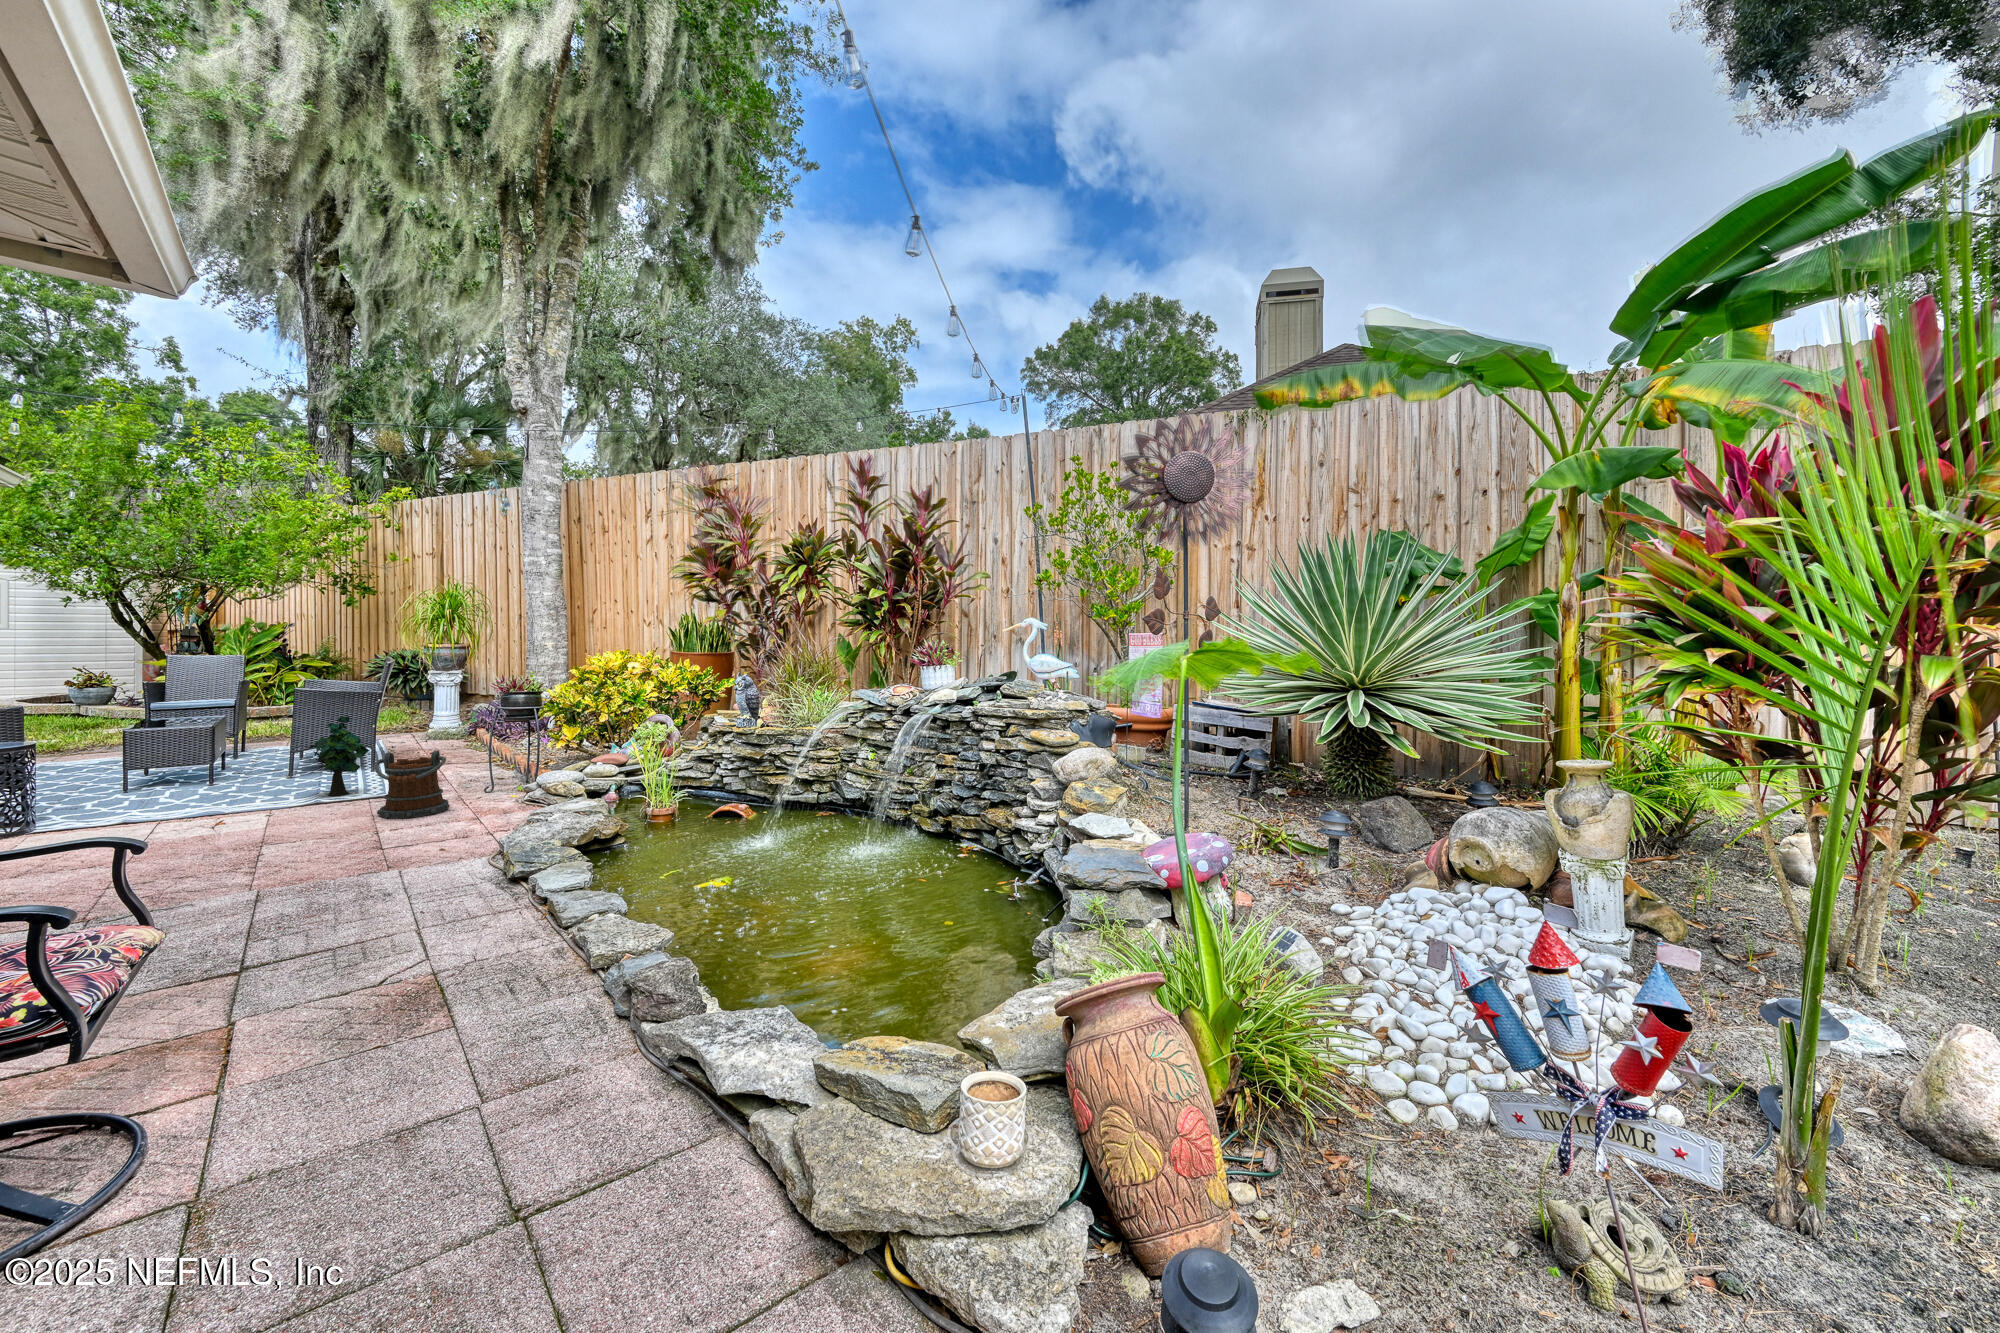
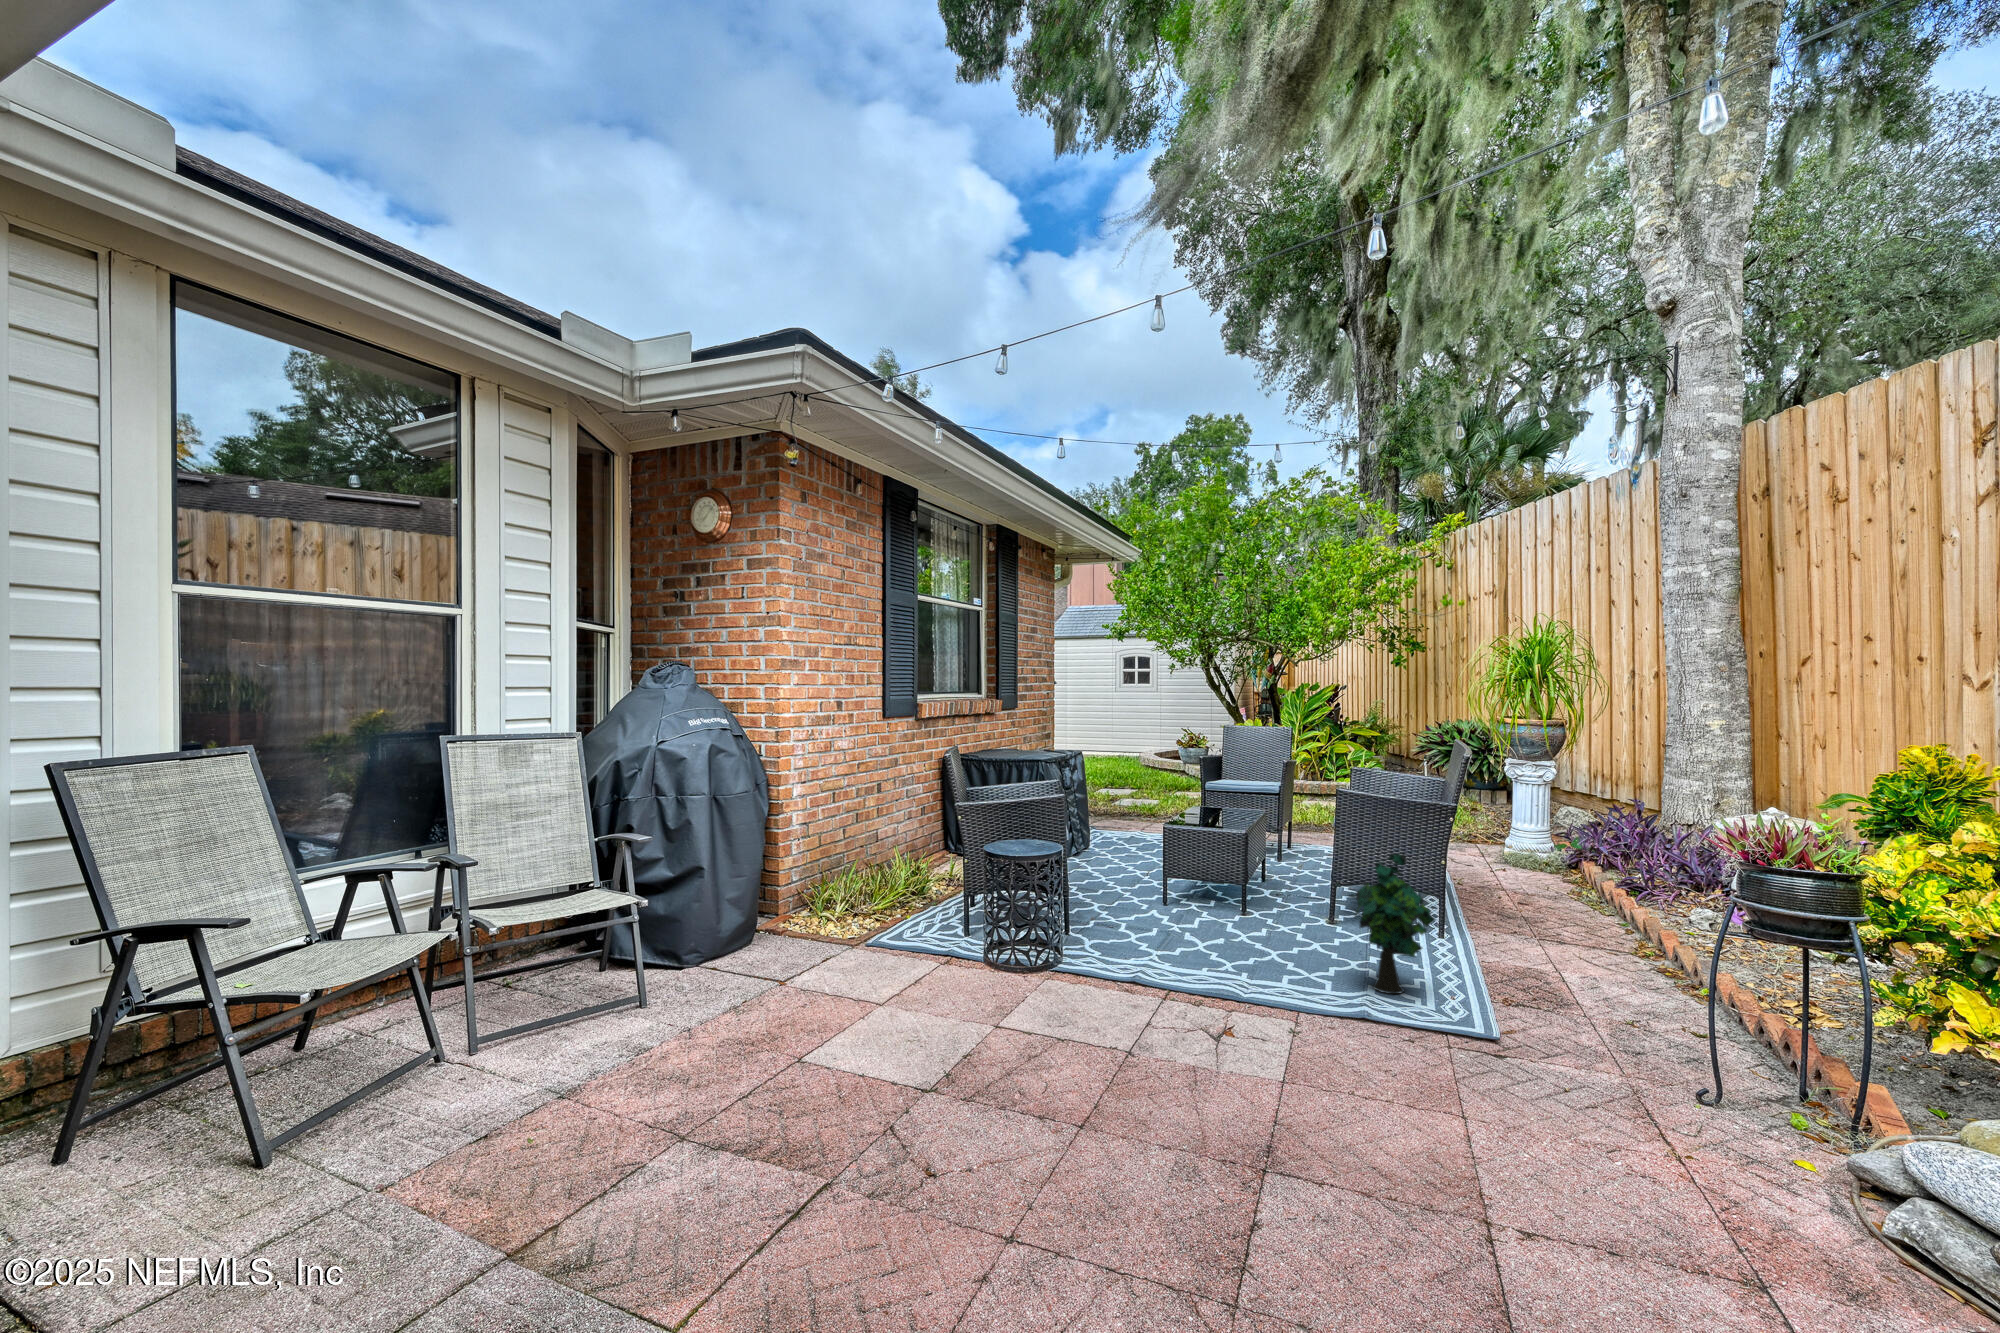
bucket: present [374,750,450,819] -> none [1456,972,1627,1165]

